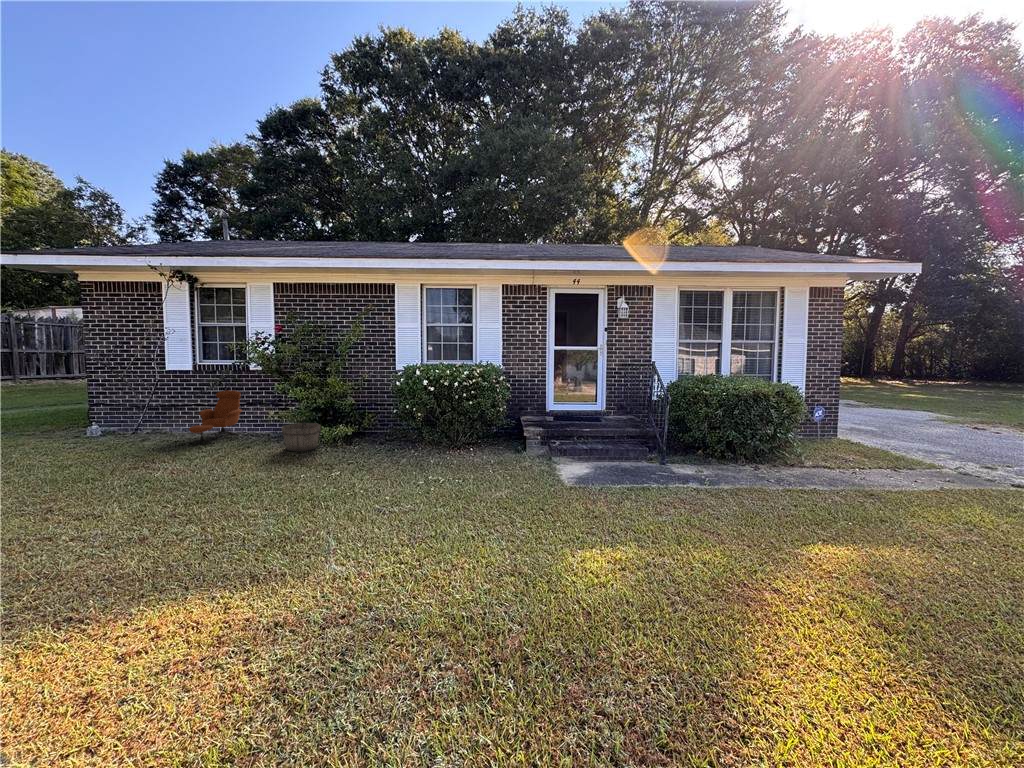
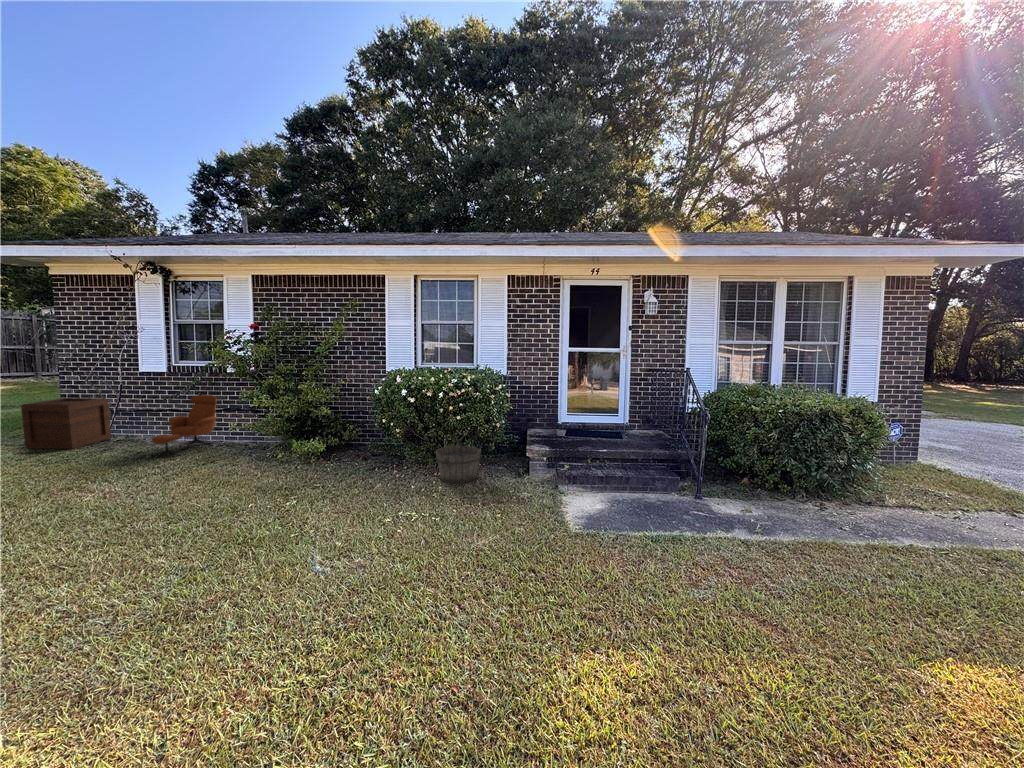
wooden crate: none [60,395,138,441] -> present [21,398,111,449]
wooden bucket: present [282,421,321,451] -> present [436,443,481,483]

